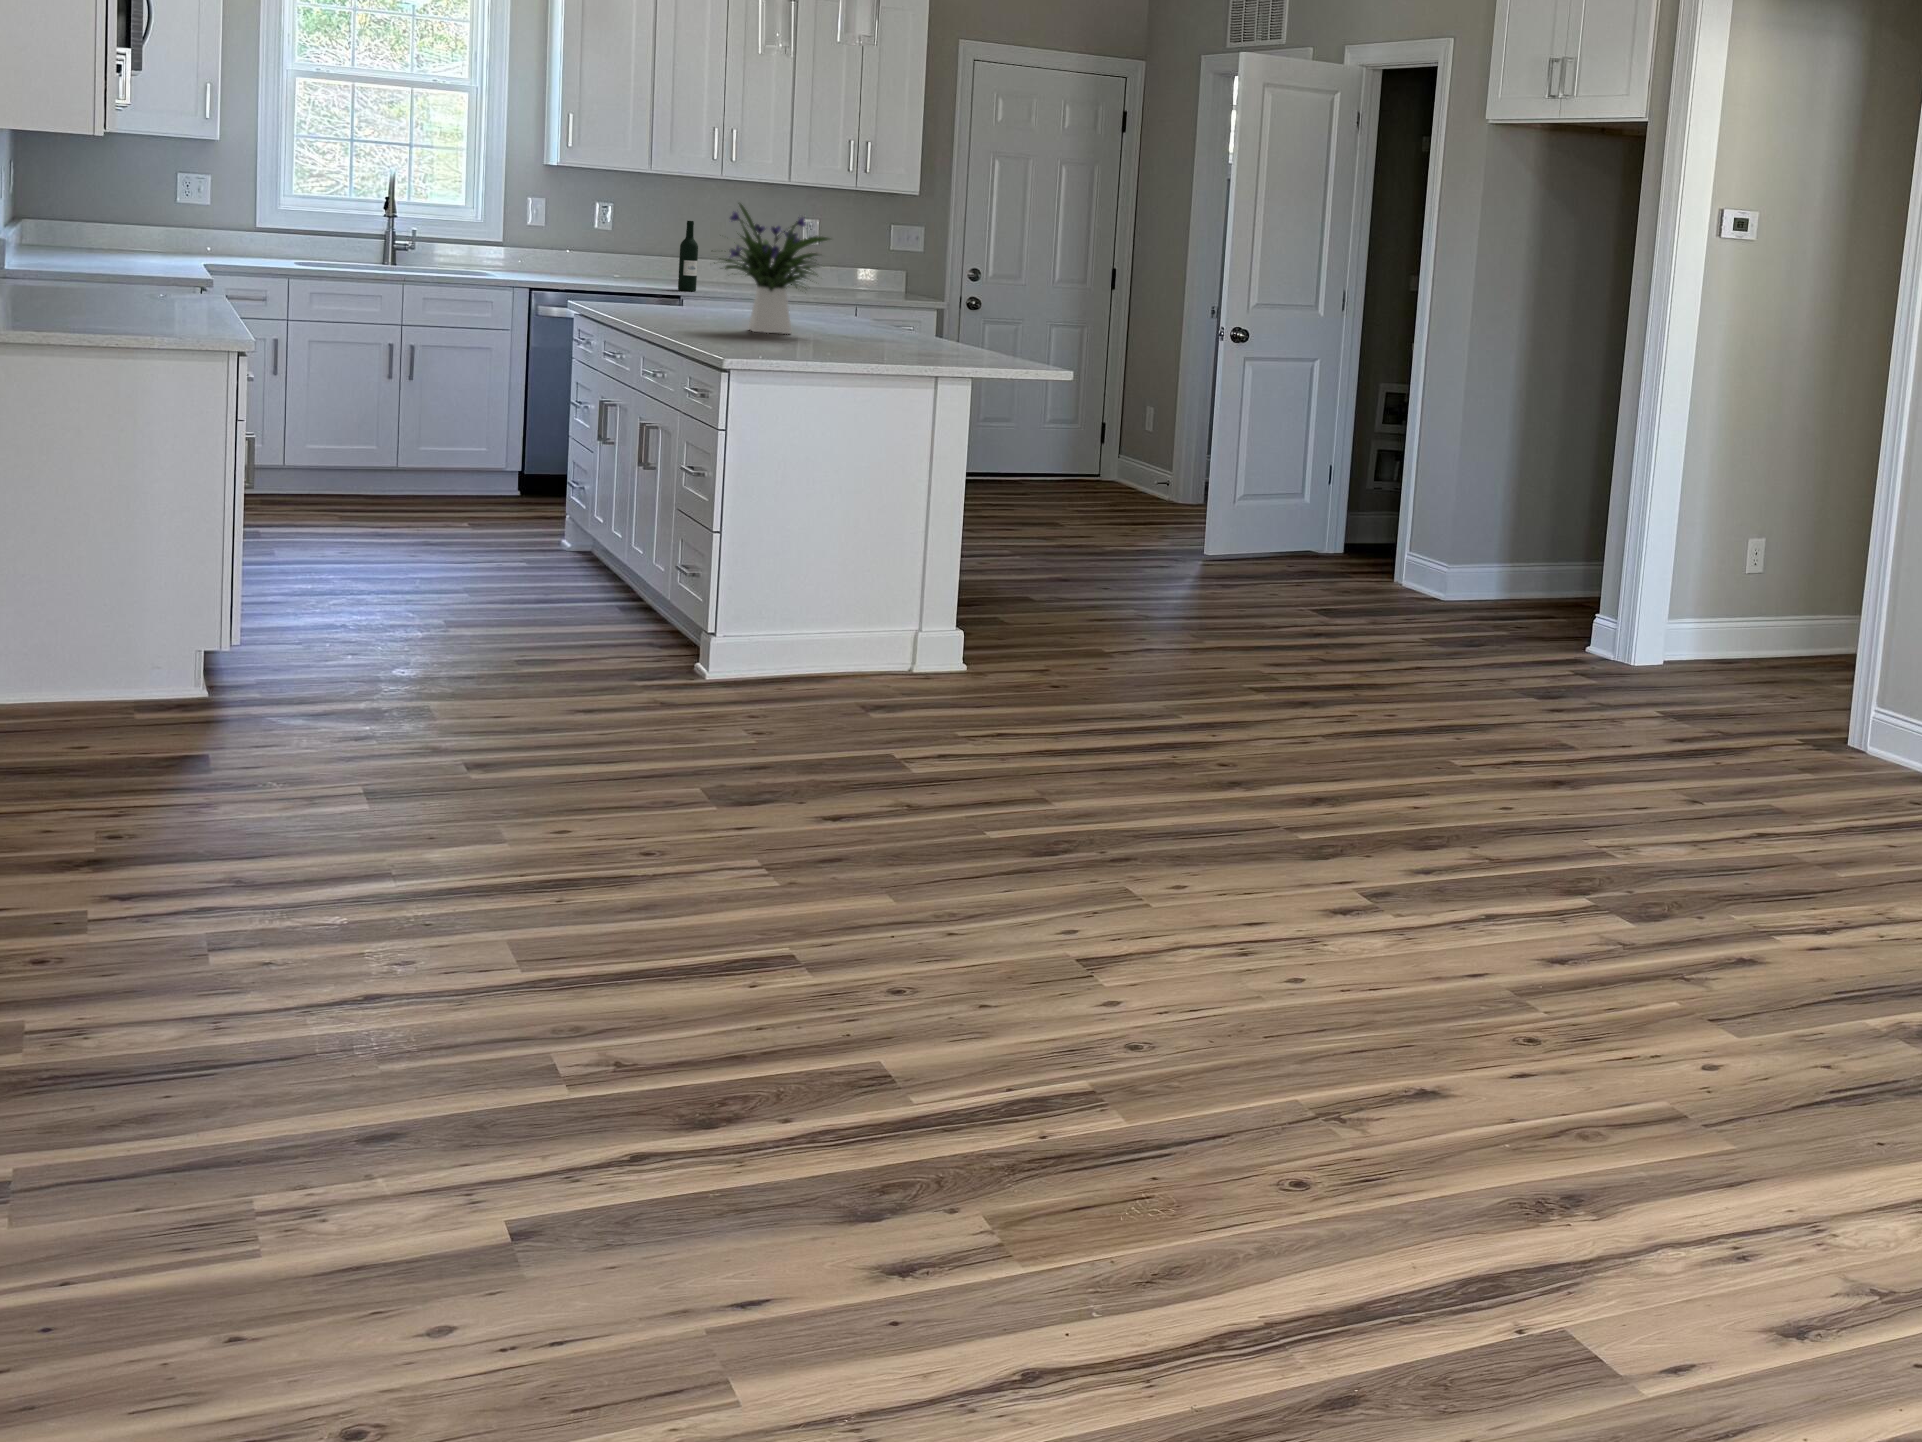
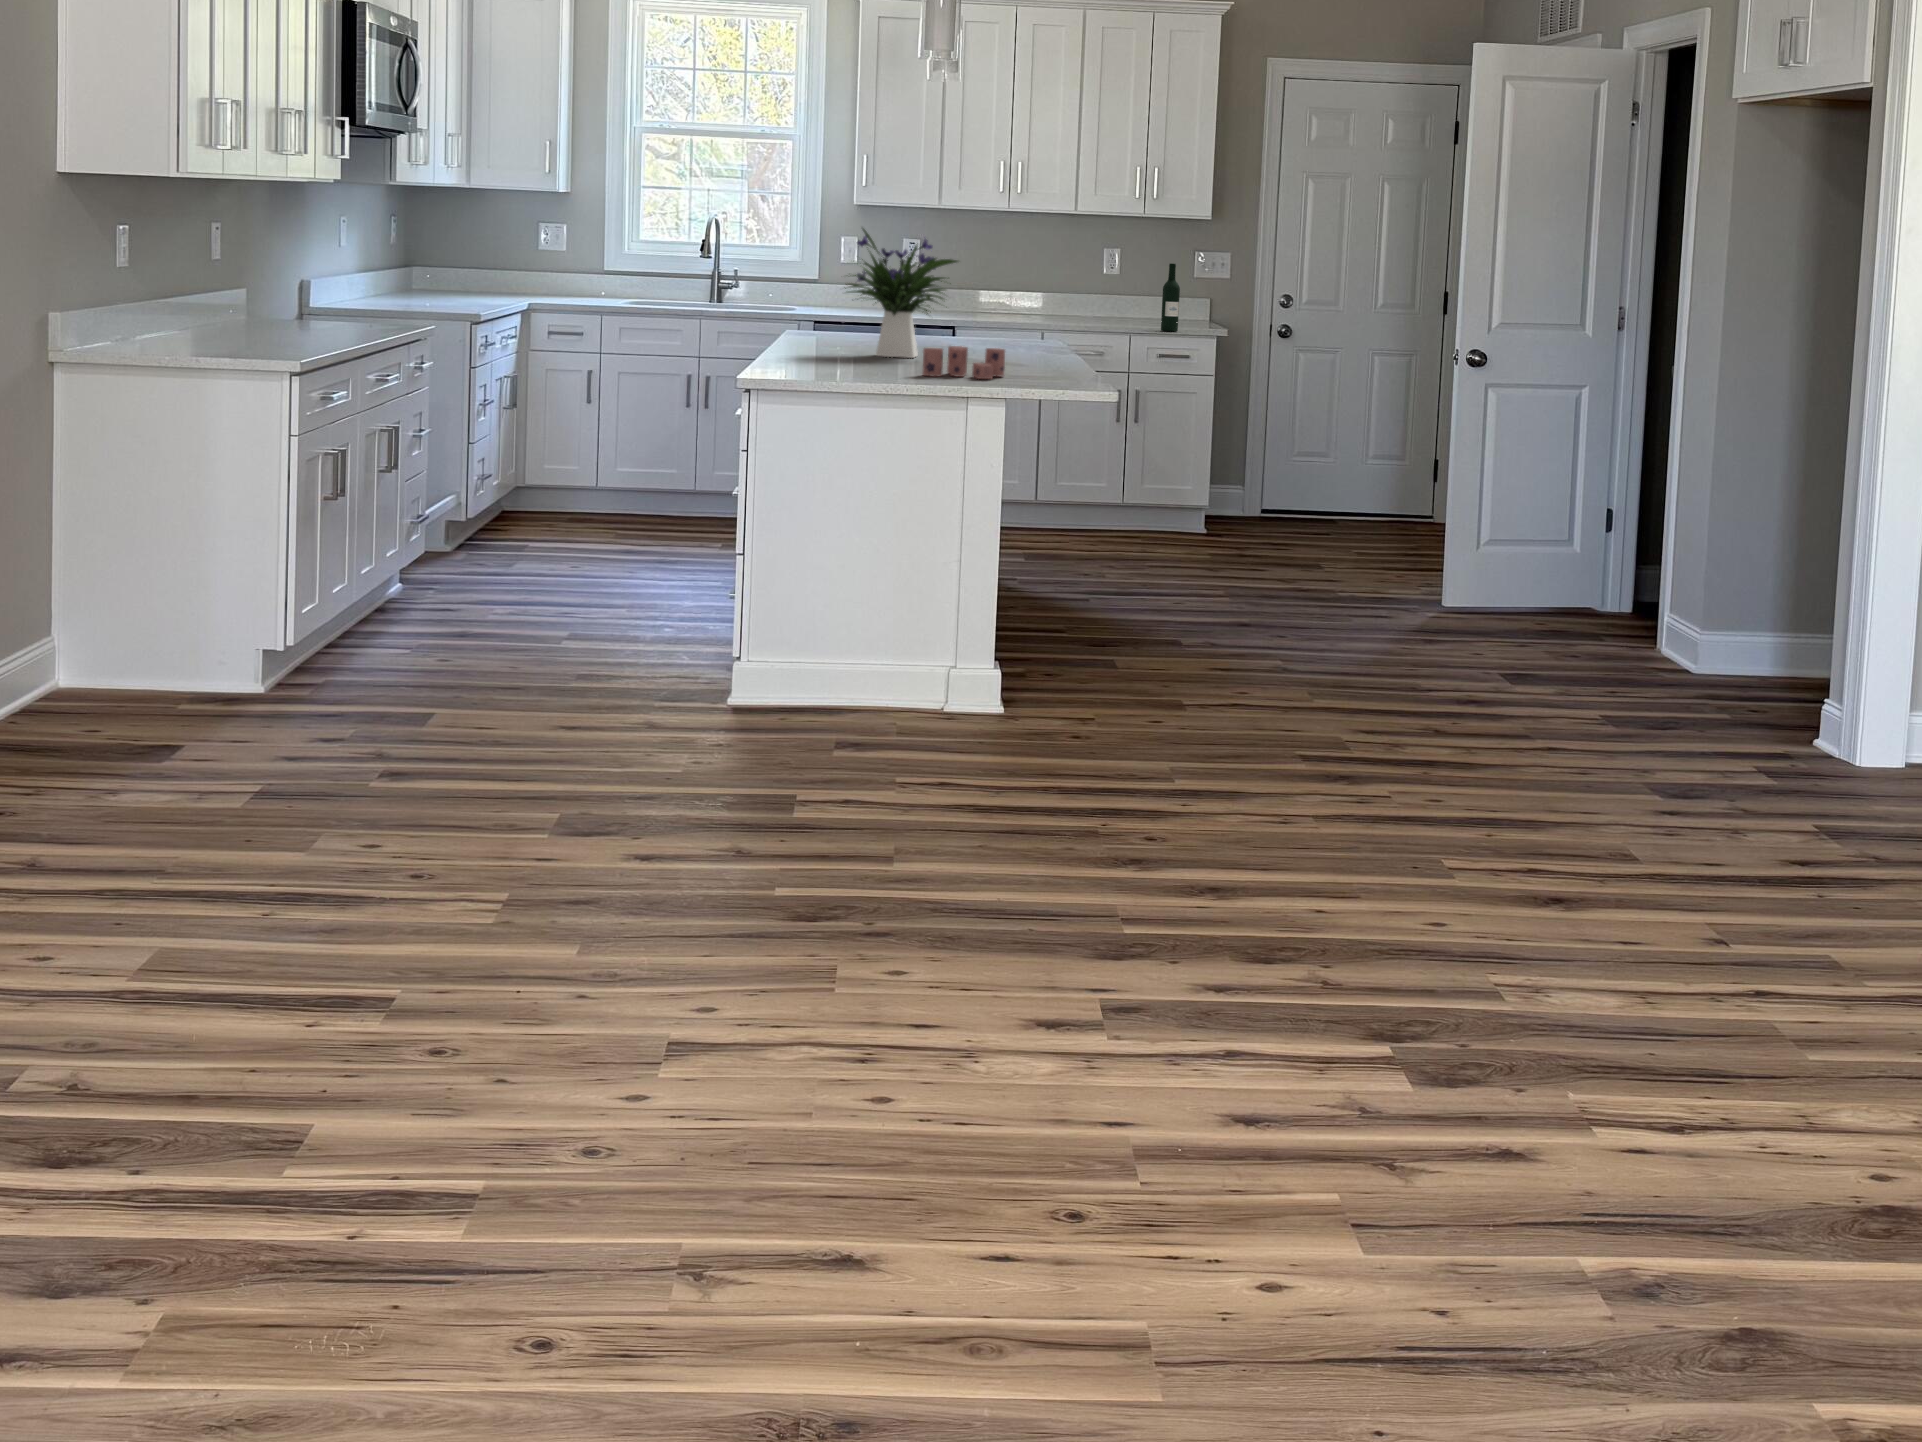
wine bottle: present [678,221,698,291] -> present [1161,263,1180,331]
candle: none [868,325,939,358] -> present [923,346,1005,379]

